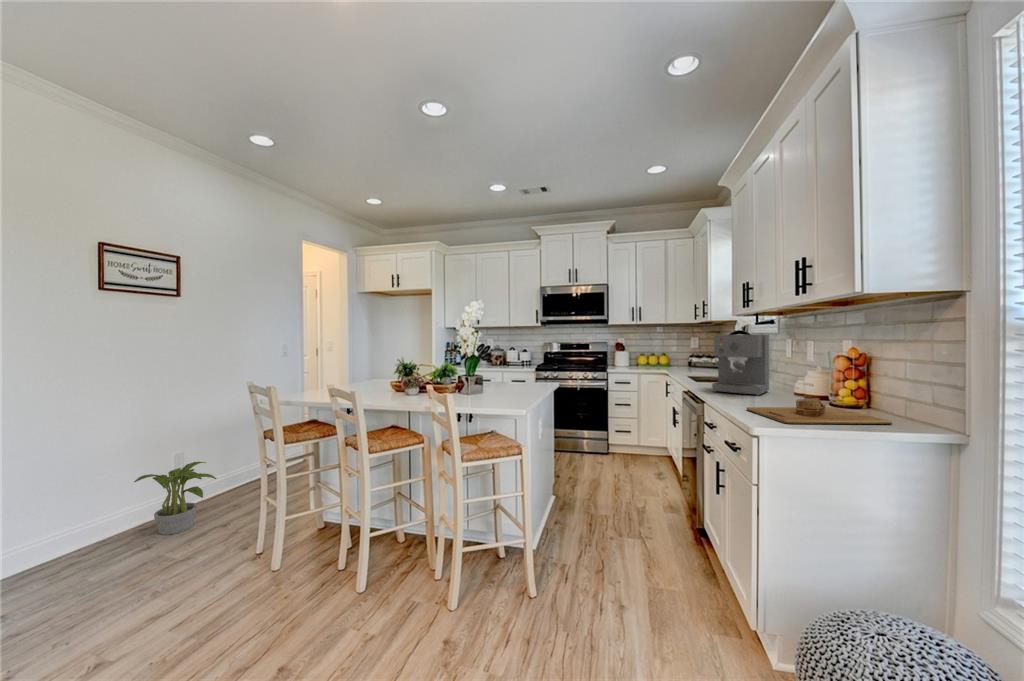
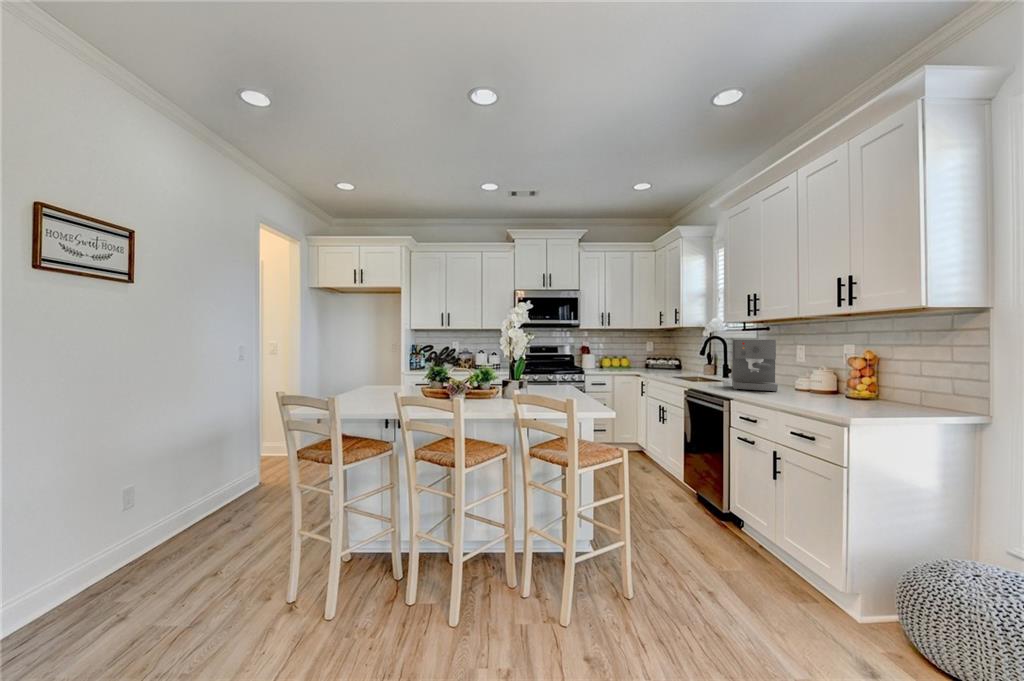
cutting board: present [746,398,892,424] -> none [803,392,926,414]
potted plant: present [134,462,216,535] -> none [93,495,200,597]

